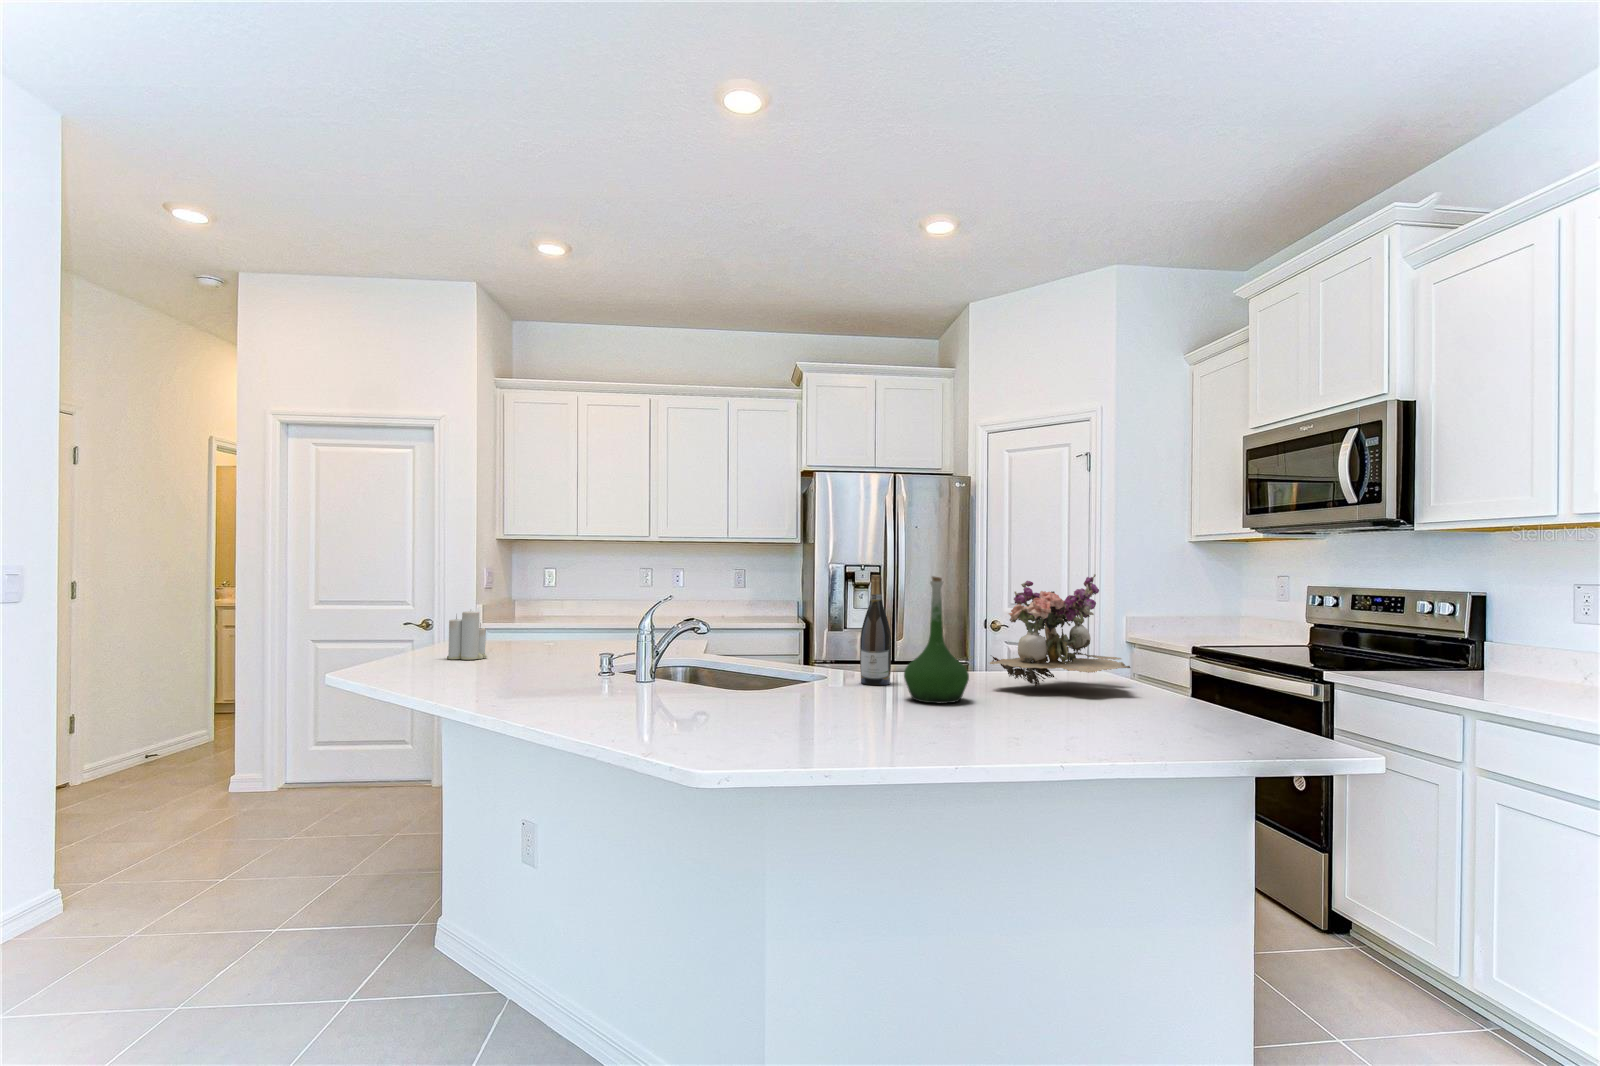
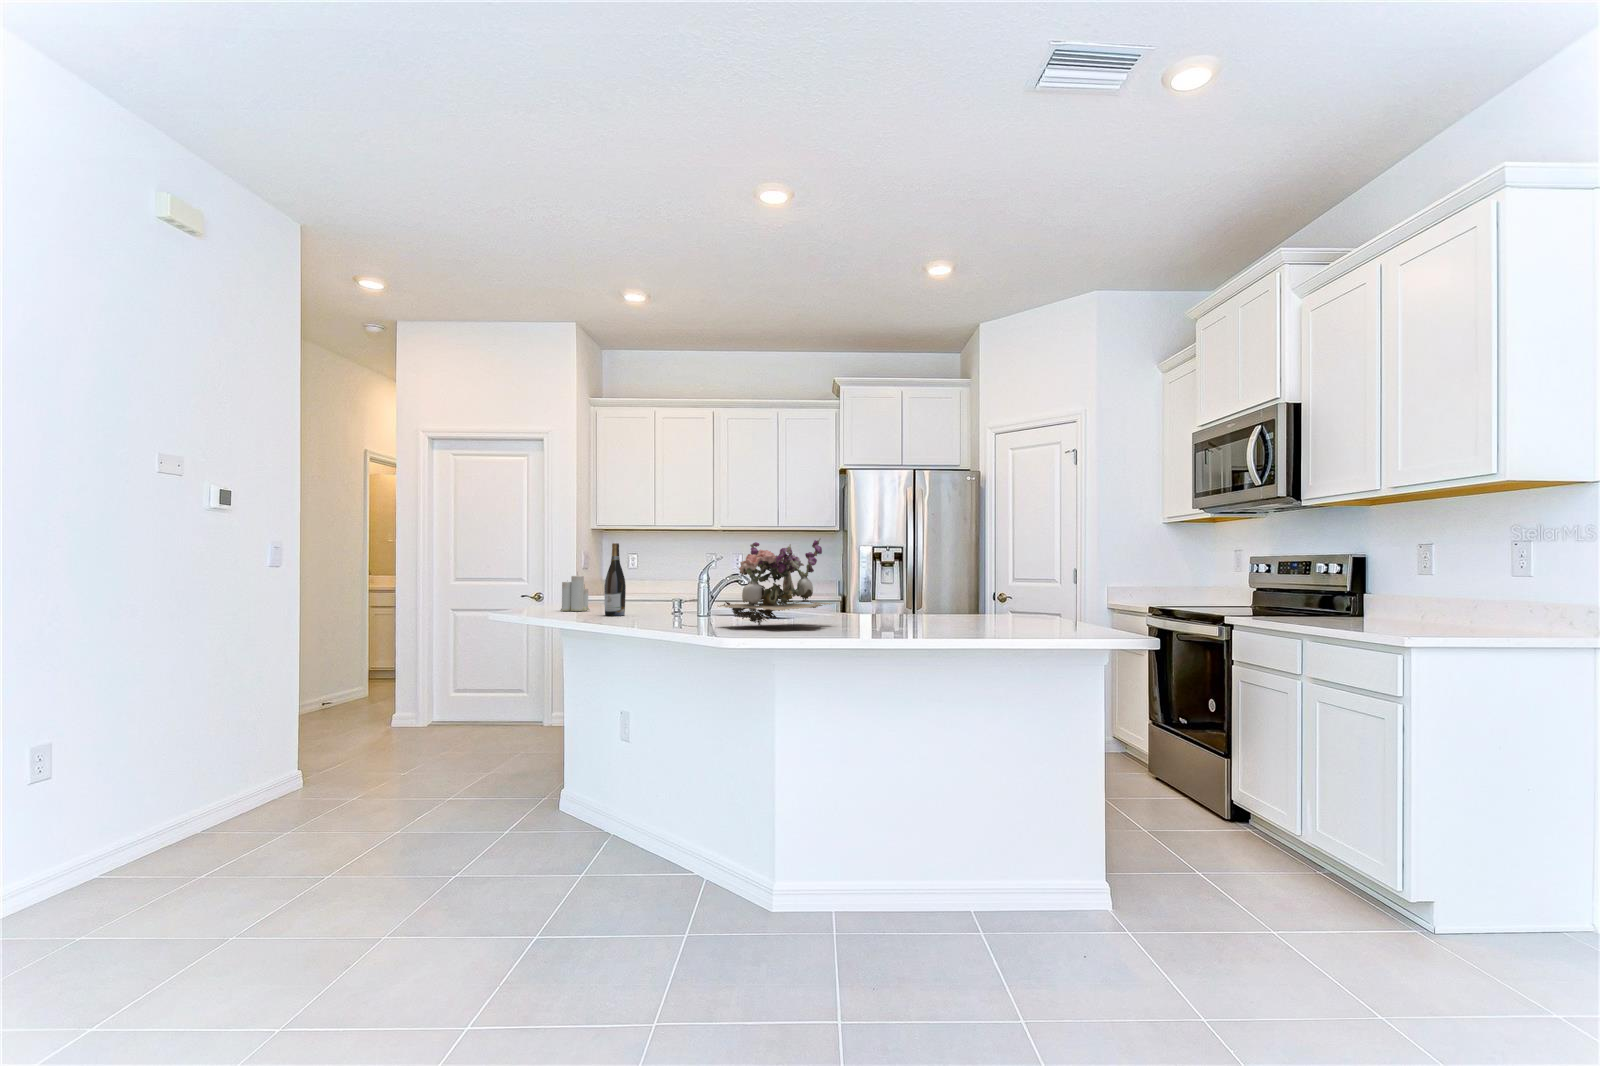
flower arrangement: present [990,574,1130,687] -> present [718,538,832,625]
wine bottle: present [860,575,891,685] -> present [604,543,626,616]
vase: present [904,577,969,703] -> none [882,539,929,629]

